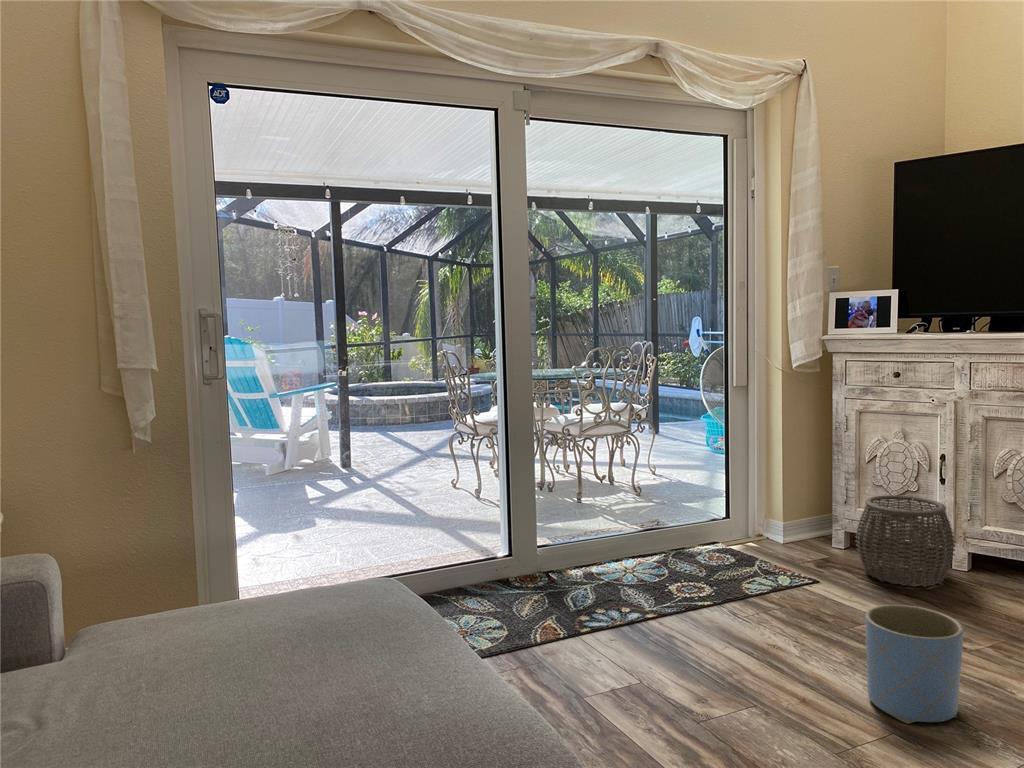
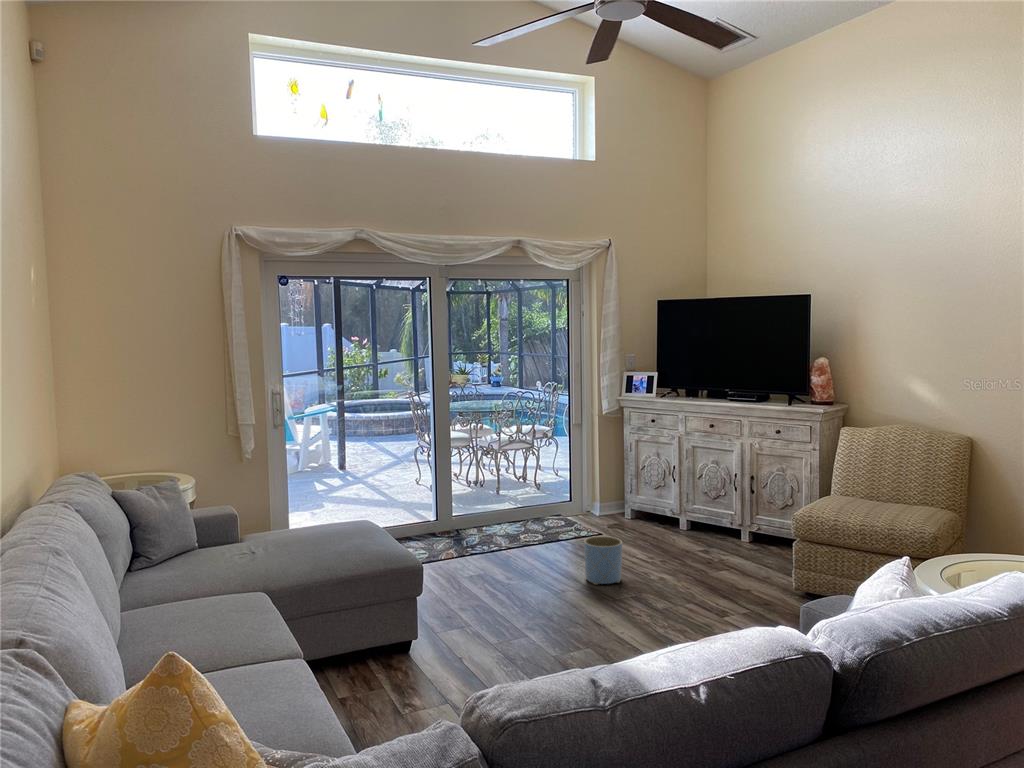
woven basket: present [856,495,955,587] -> none [625,488,674,537]

